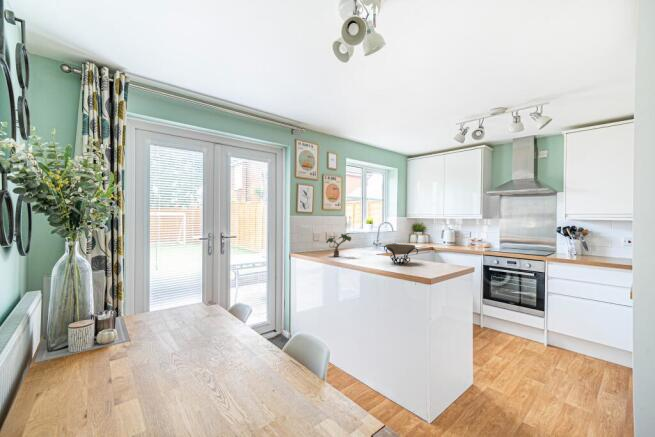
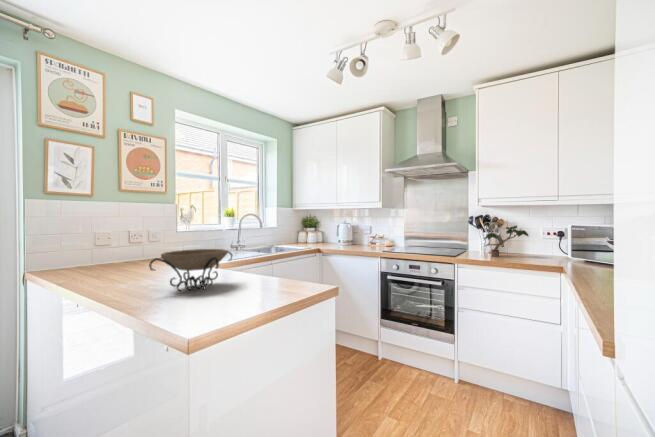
potted plant: present [326,234,351,256] -> present [485,225,528,257]

